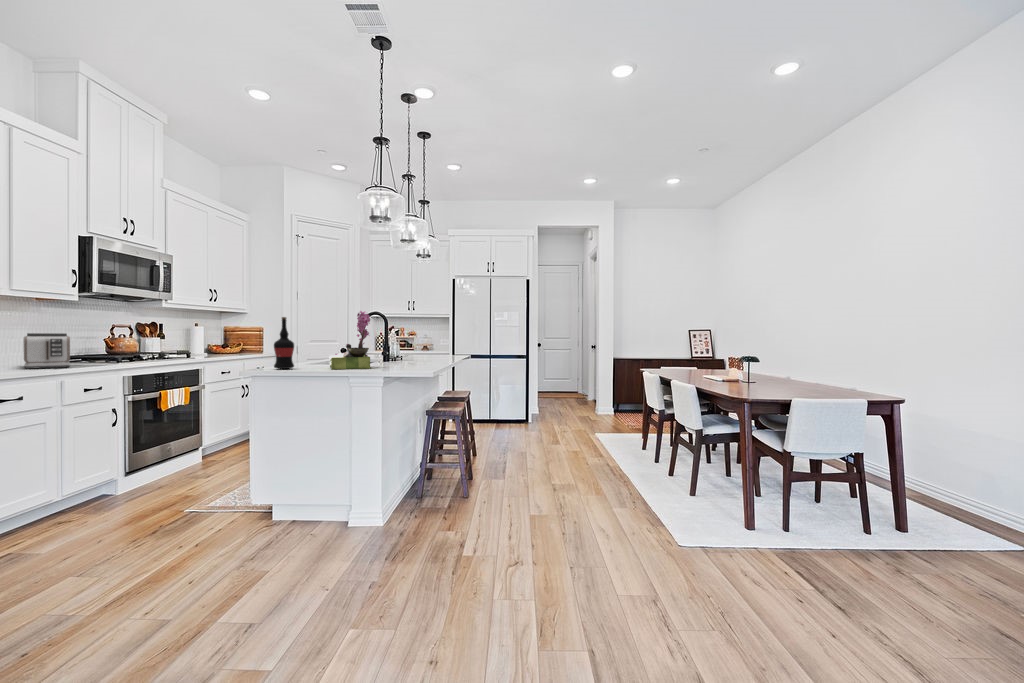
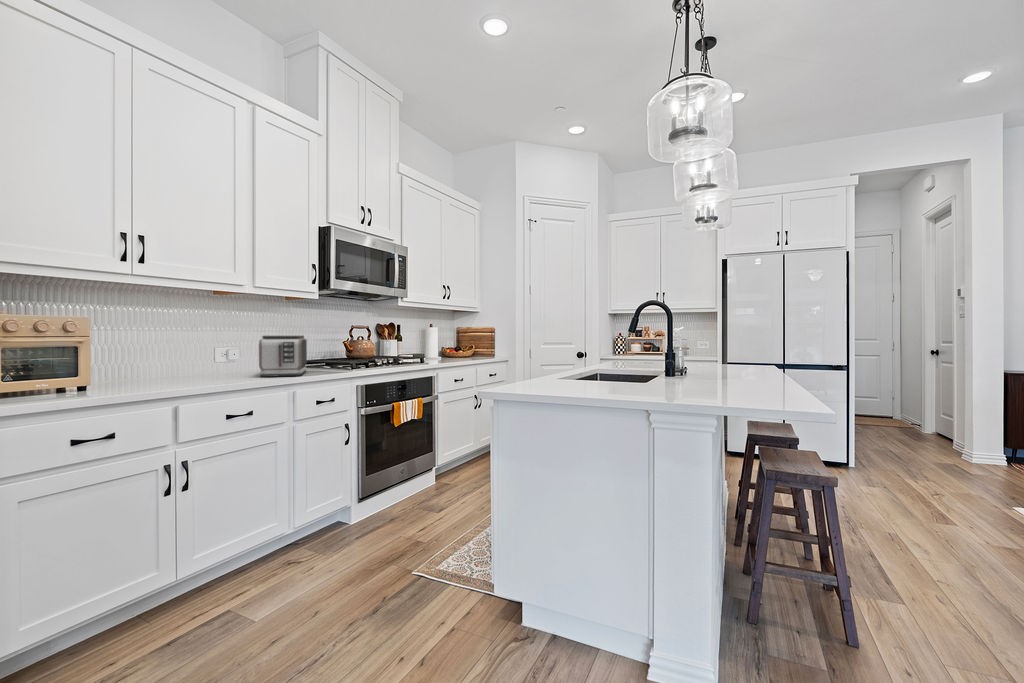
flower arrangement: present [329,311,370,369] -> none [607,294,684,396]
wine bottle: present [274,317,294,369] -> none [526,308,555,390]

